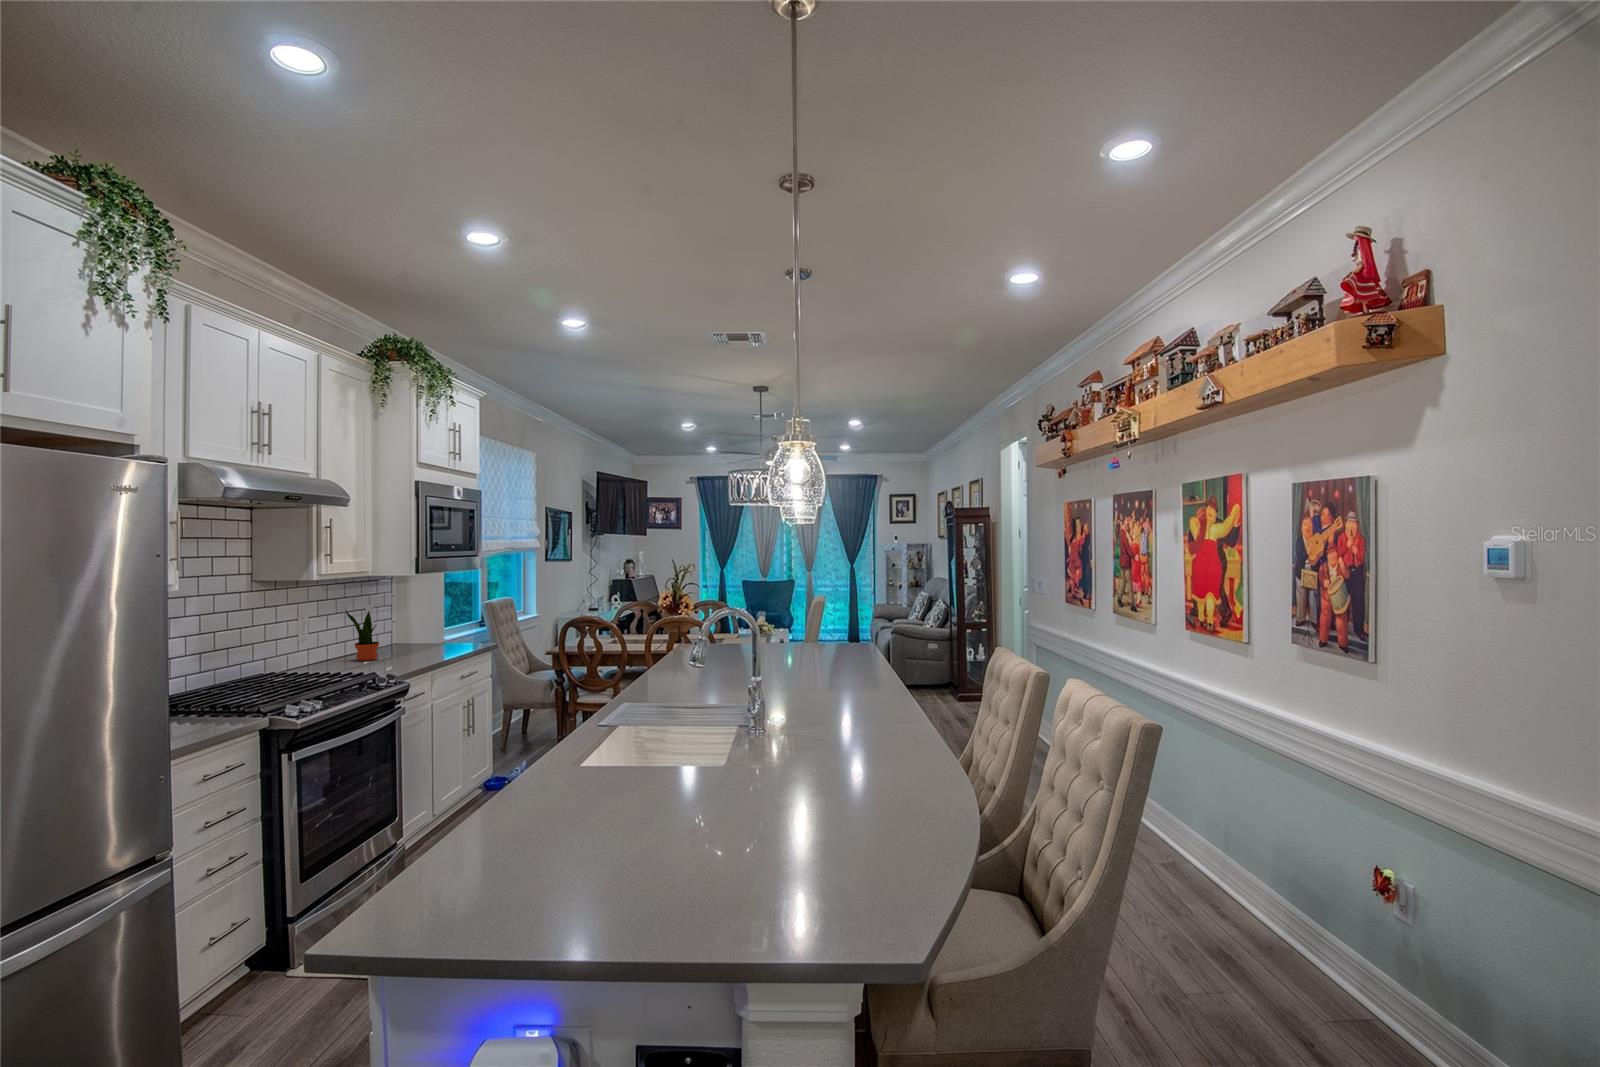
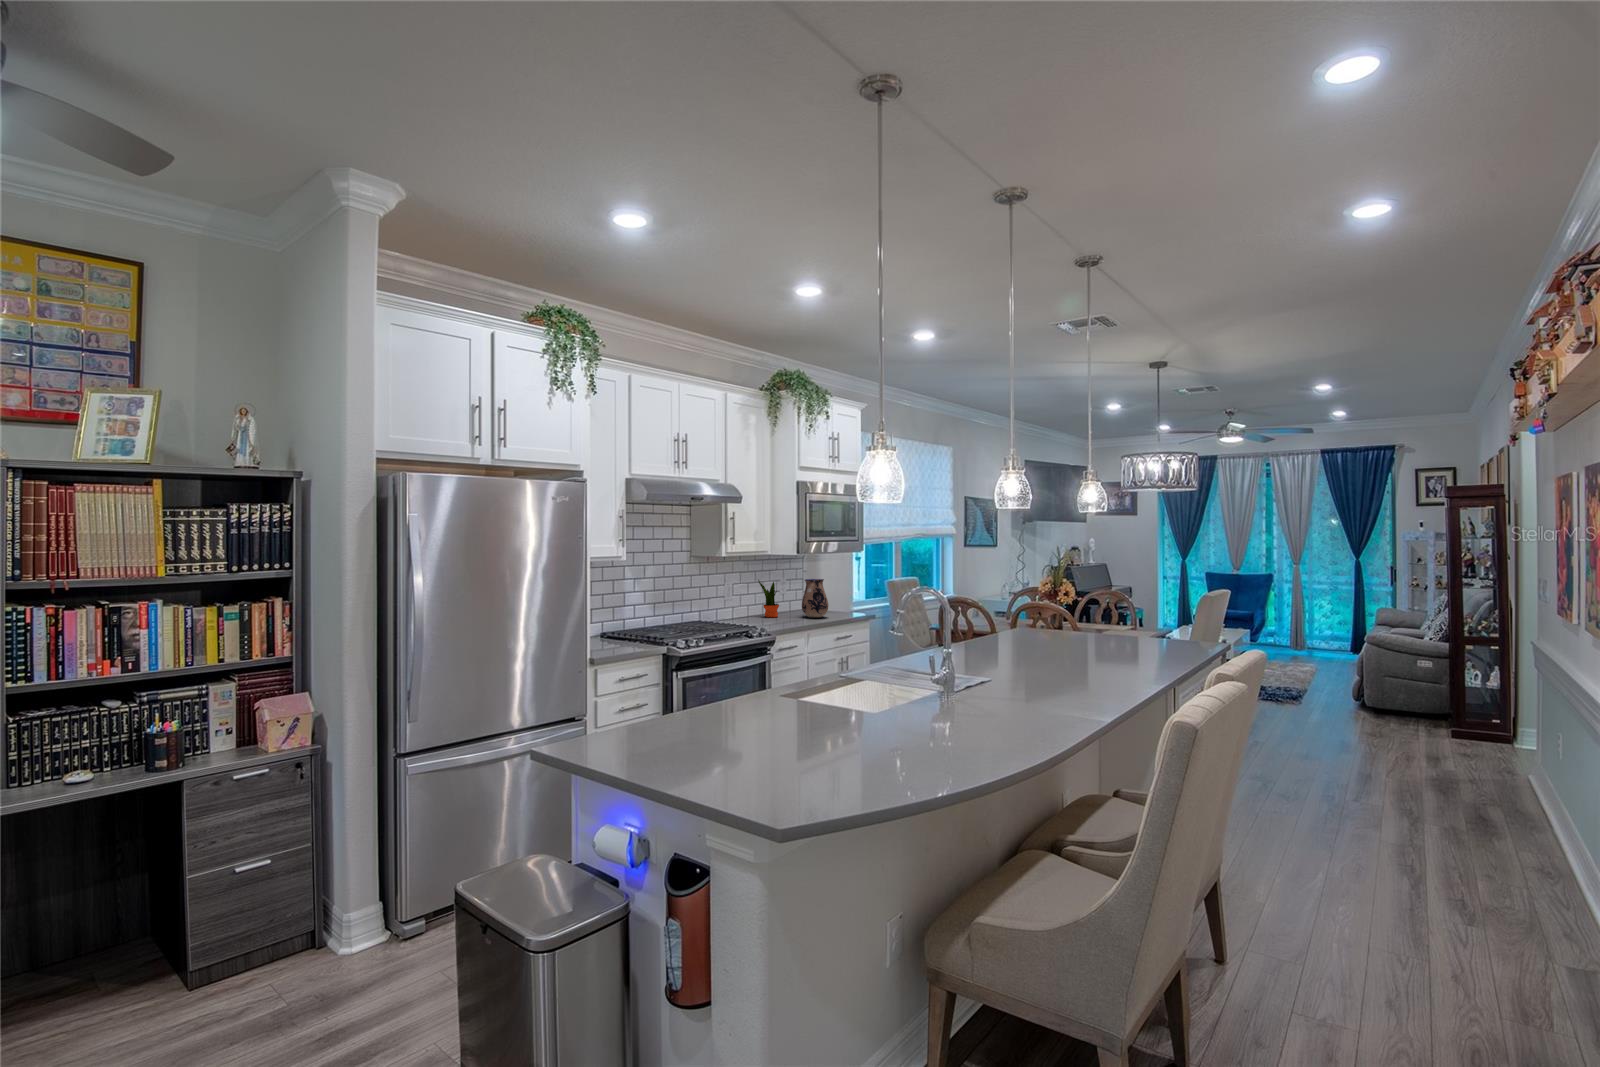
ceramic pitcher: none [410,605,449,656] -> present [802,579,828,618]

